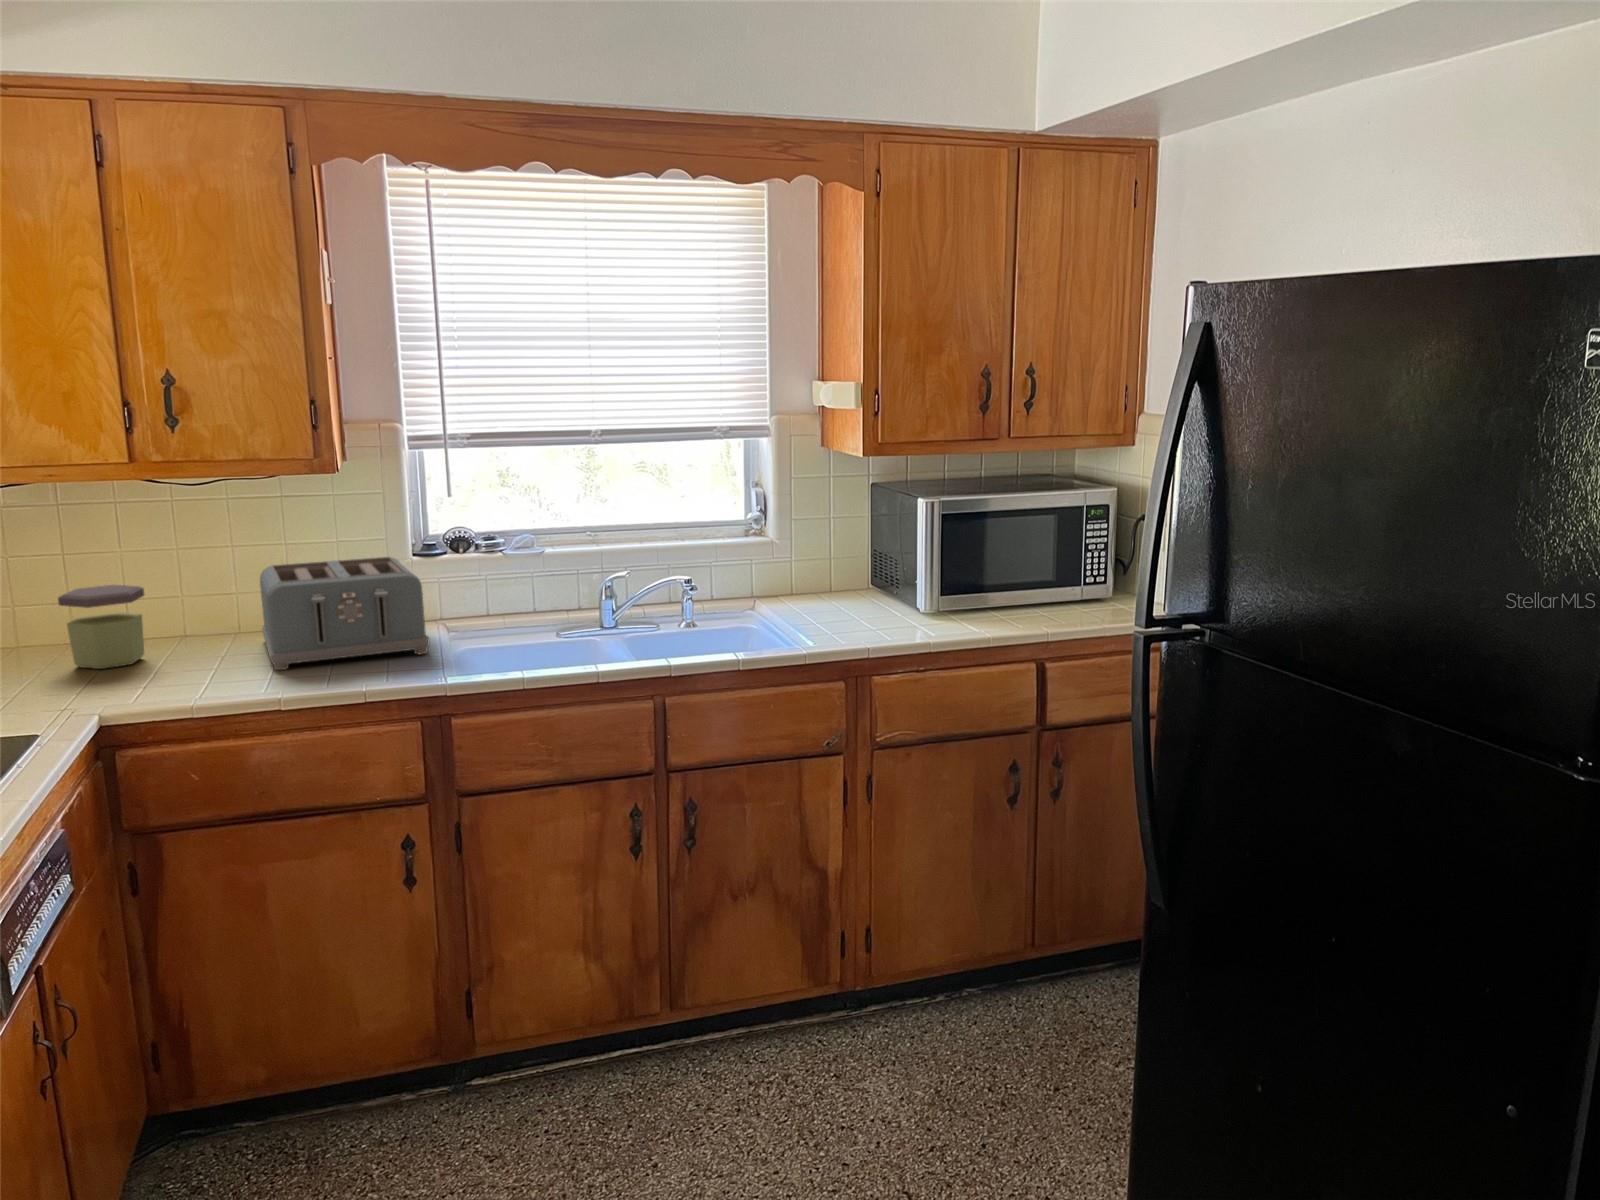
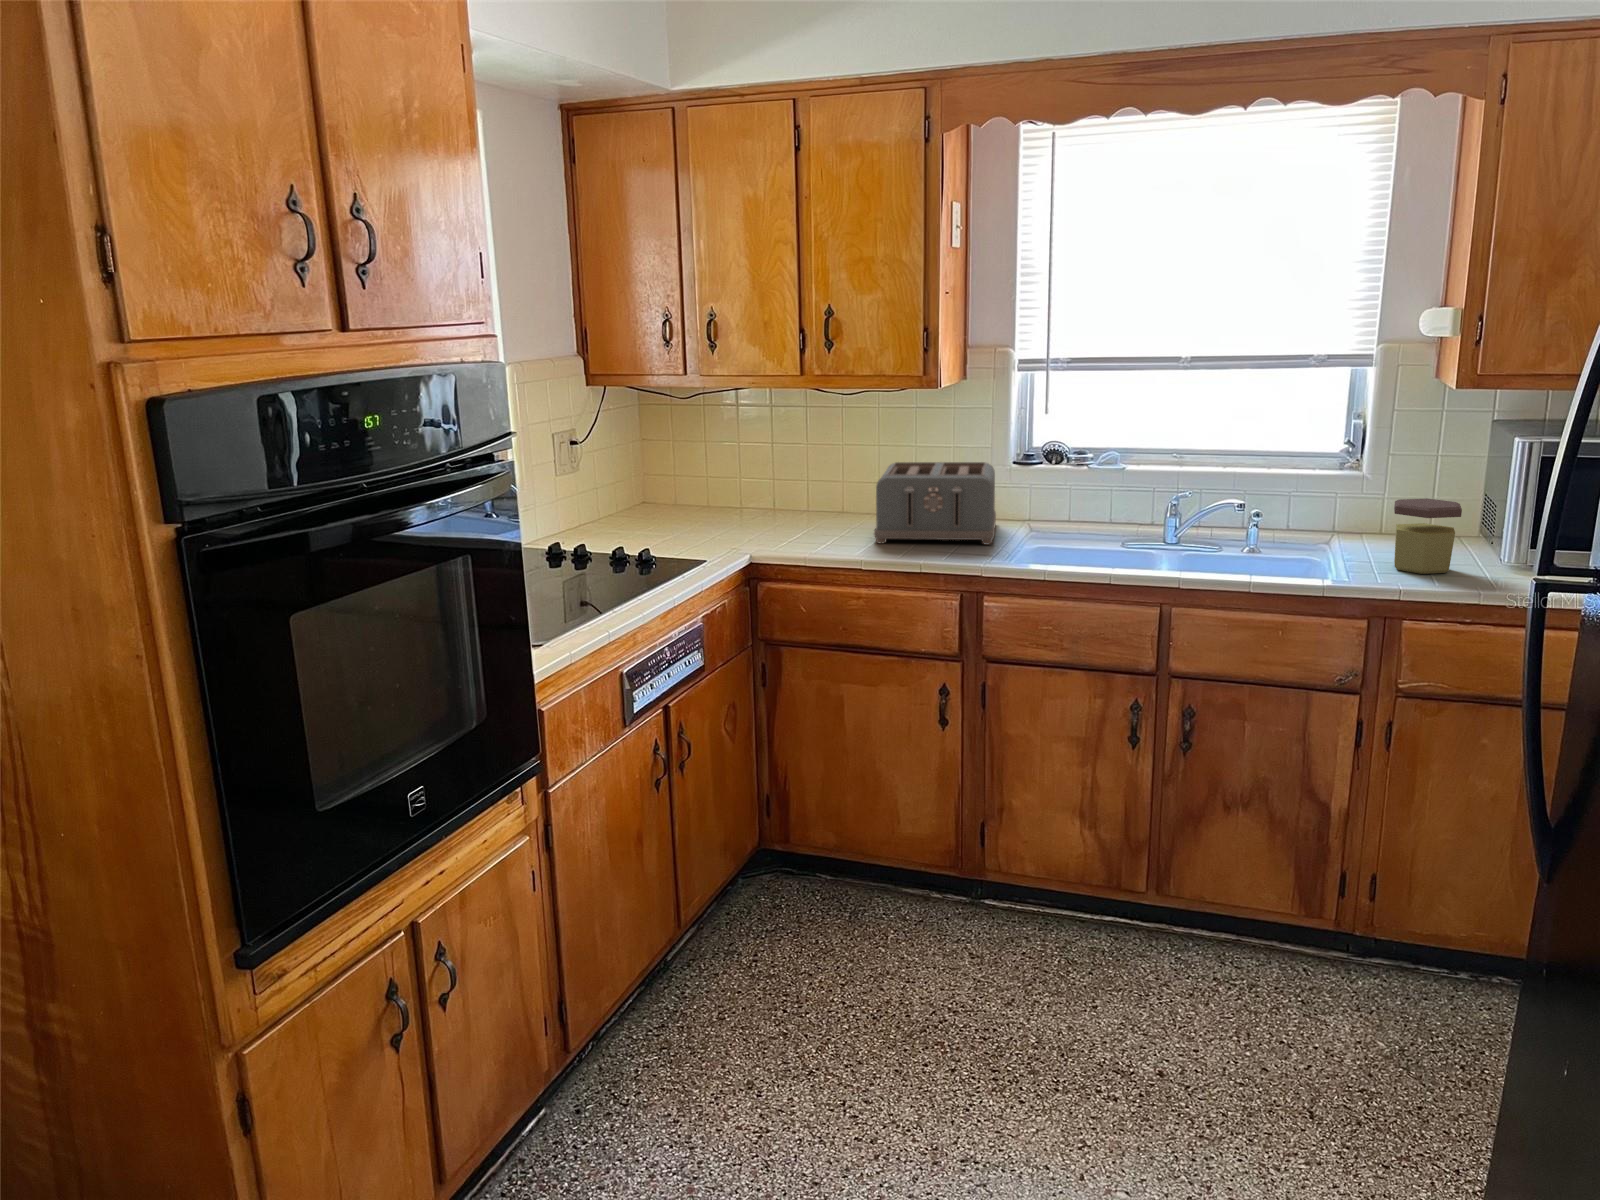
jar: present [58,585,144,669] -> present [1394,498,1462,574]

